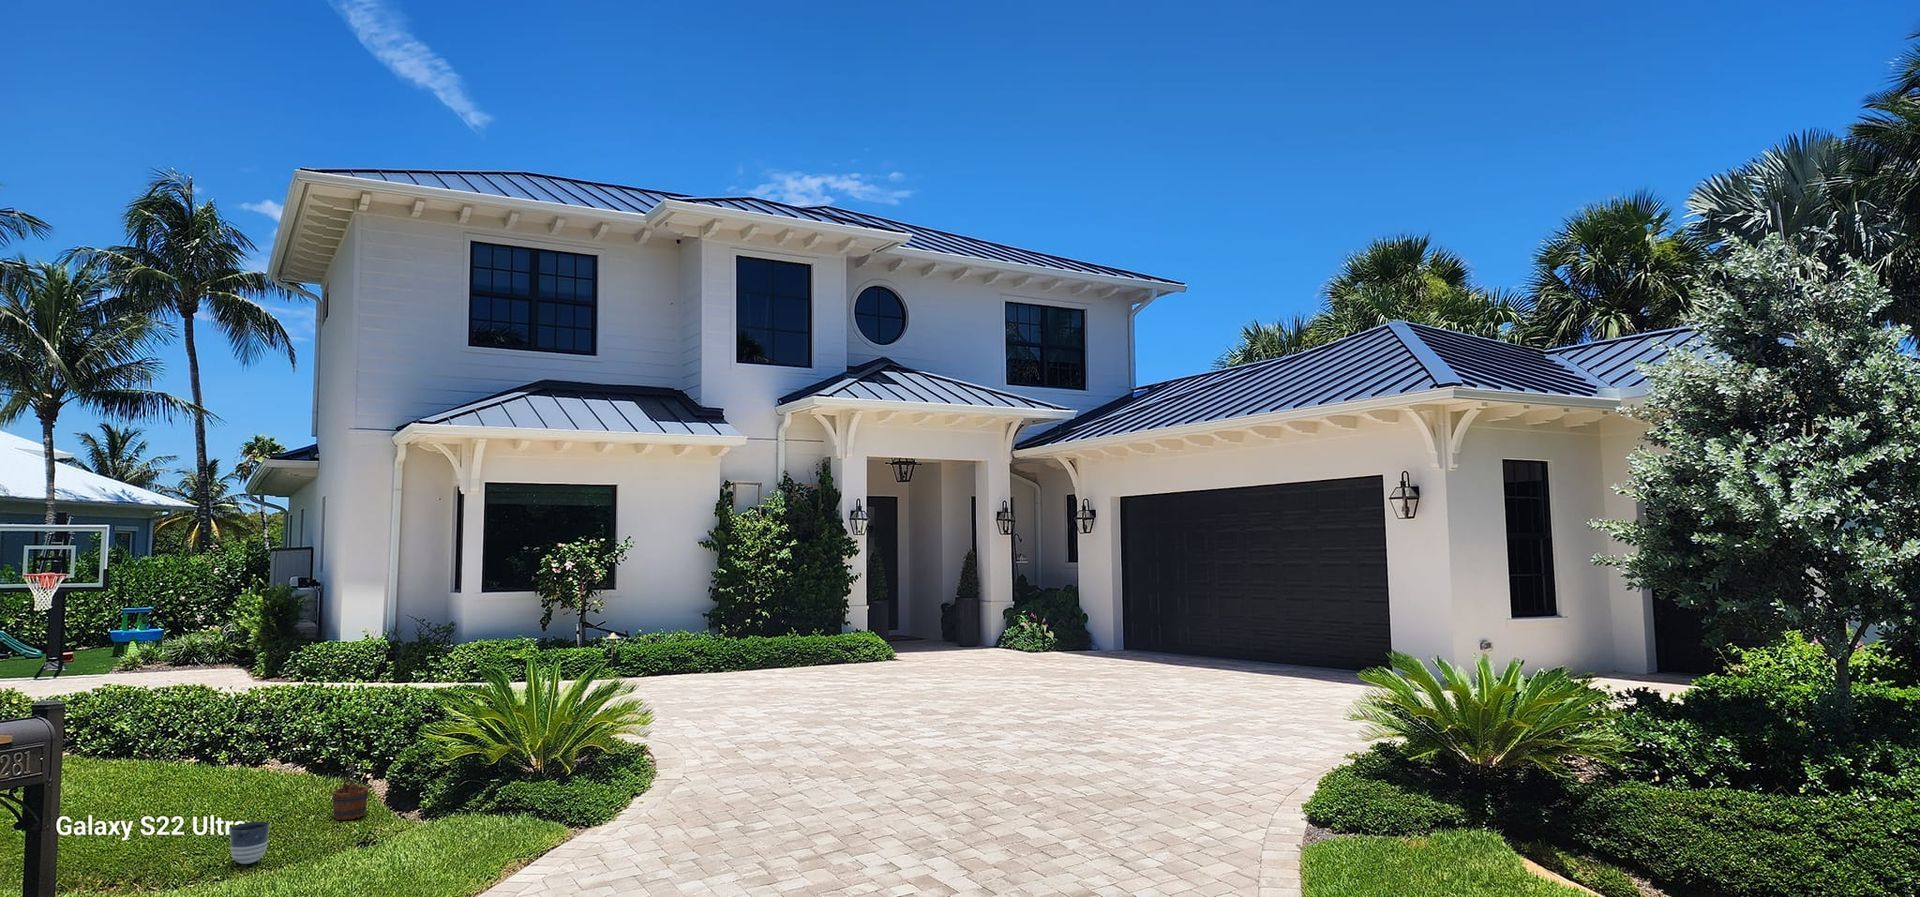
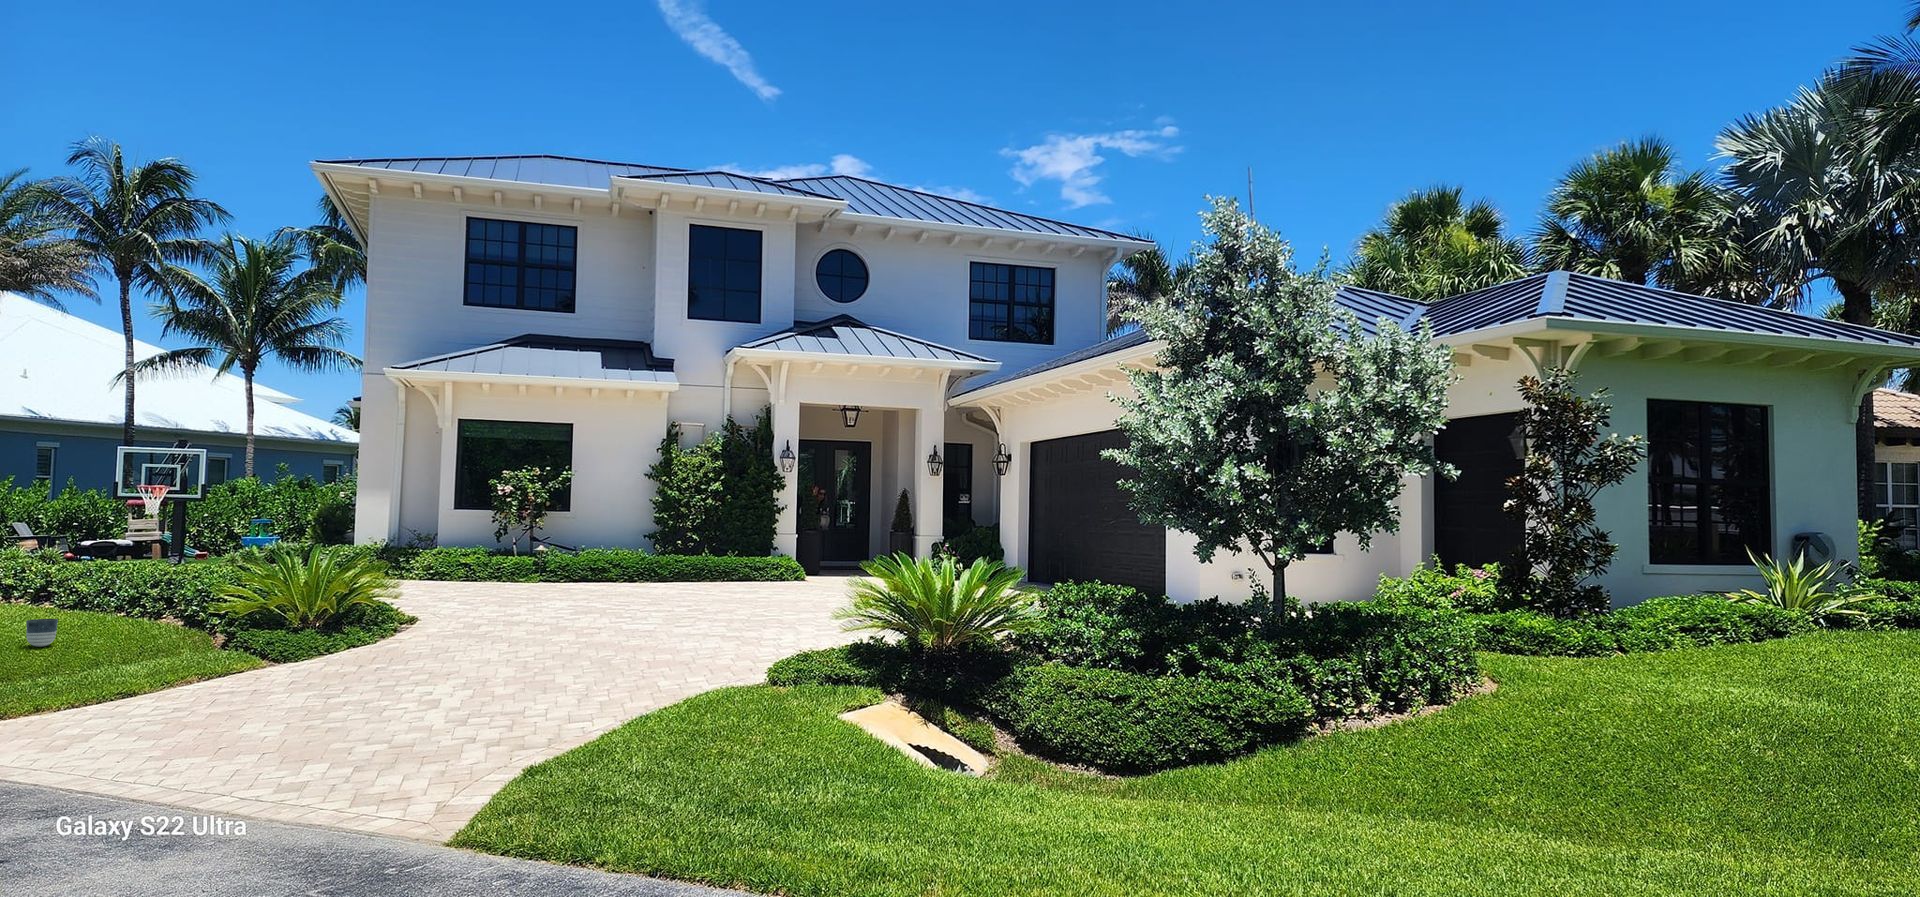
wooden bucket: present [332,763,368,820] -> none [138,591,168,632]

